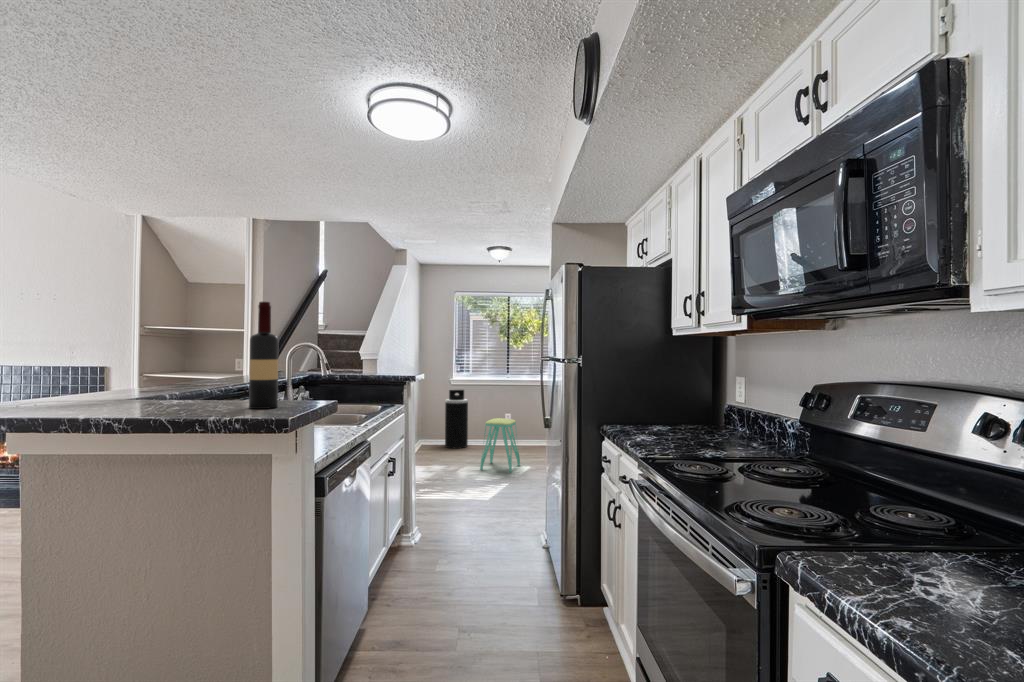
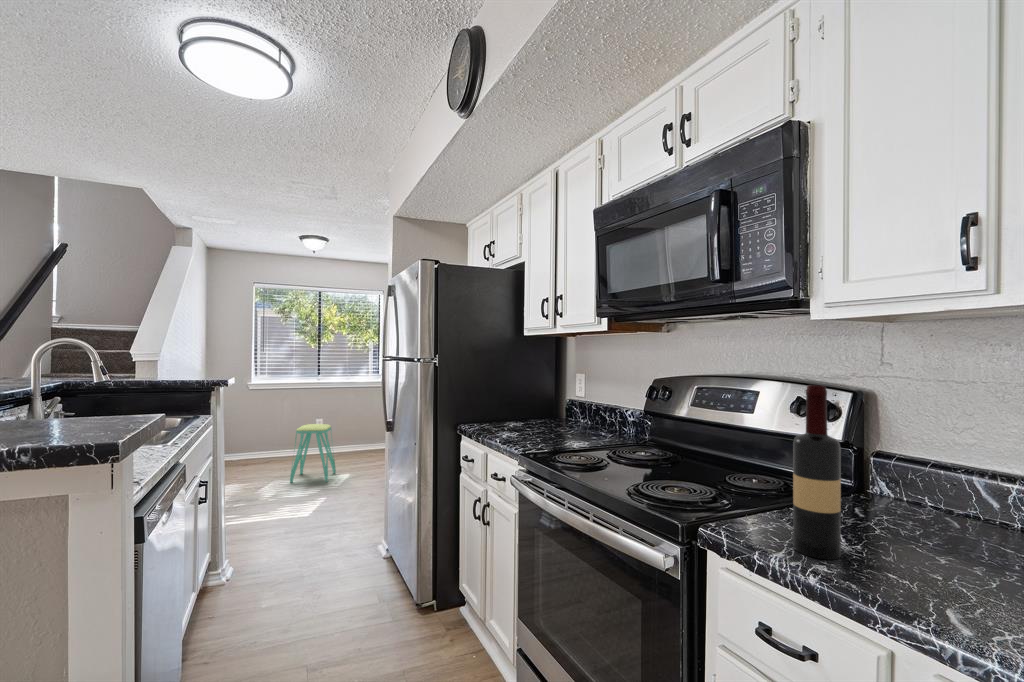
wine bottle: present [249,302,279,409] -> present [793,385,841,559]
trash can: present [445,390,468,448] -> none [239,394,269,462]

